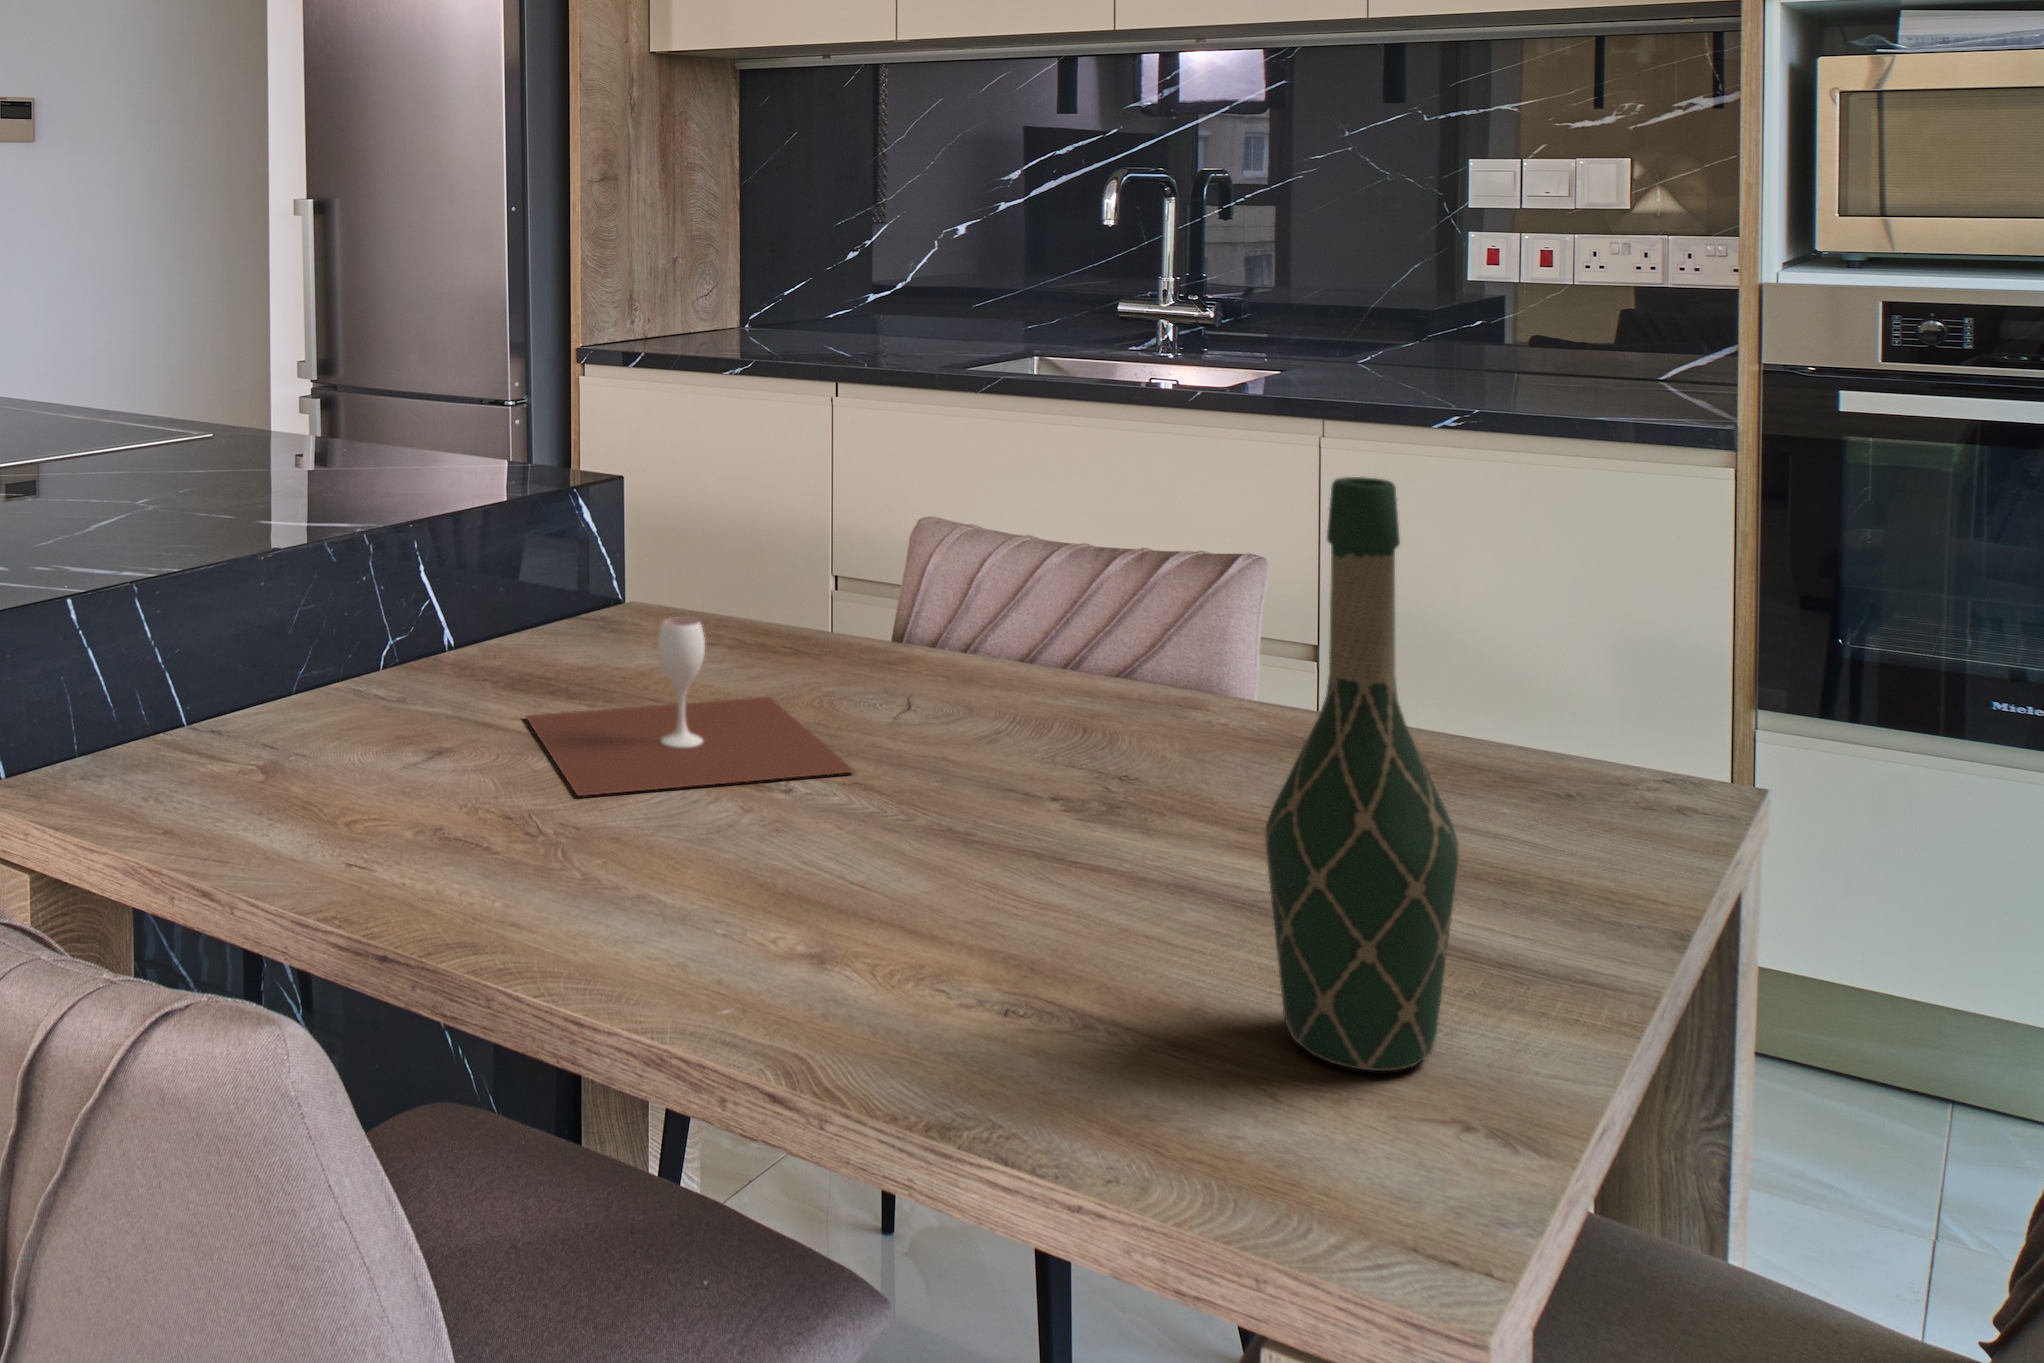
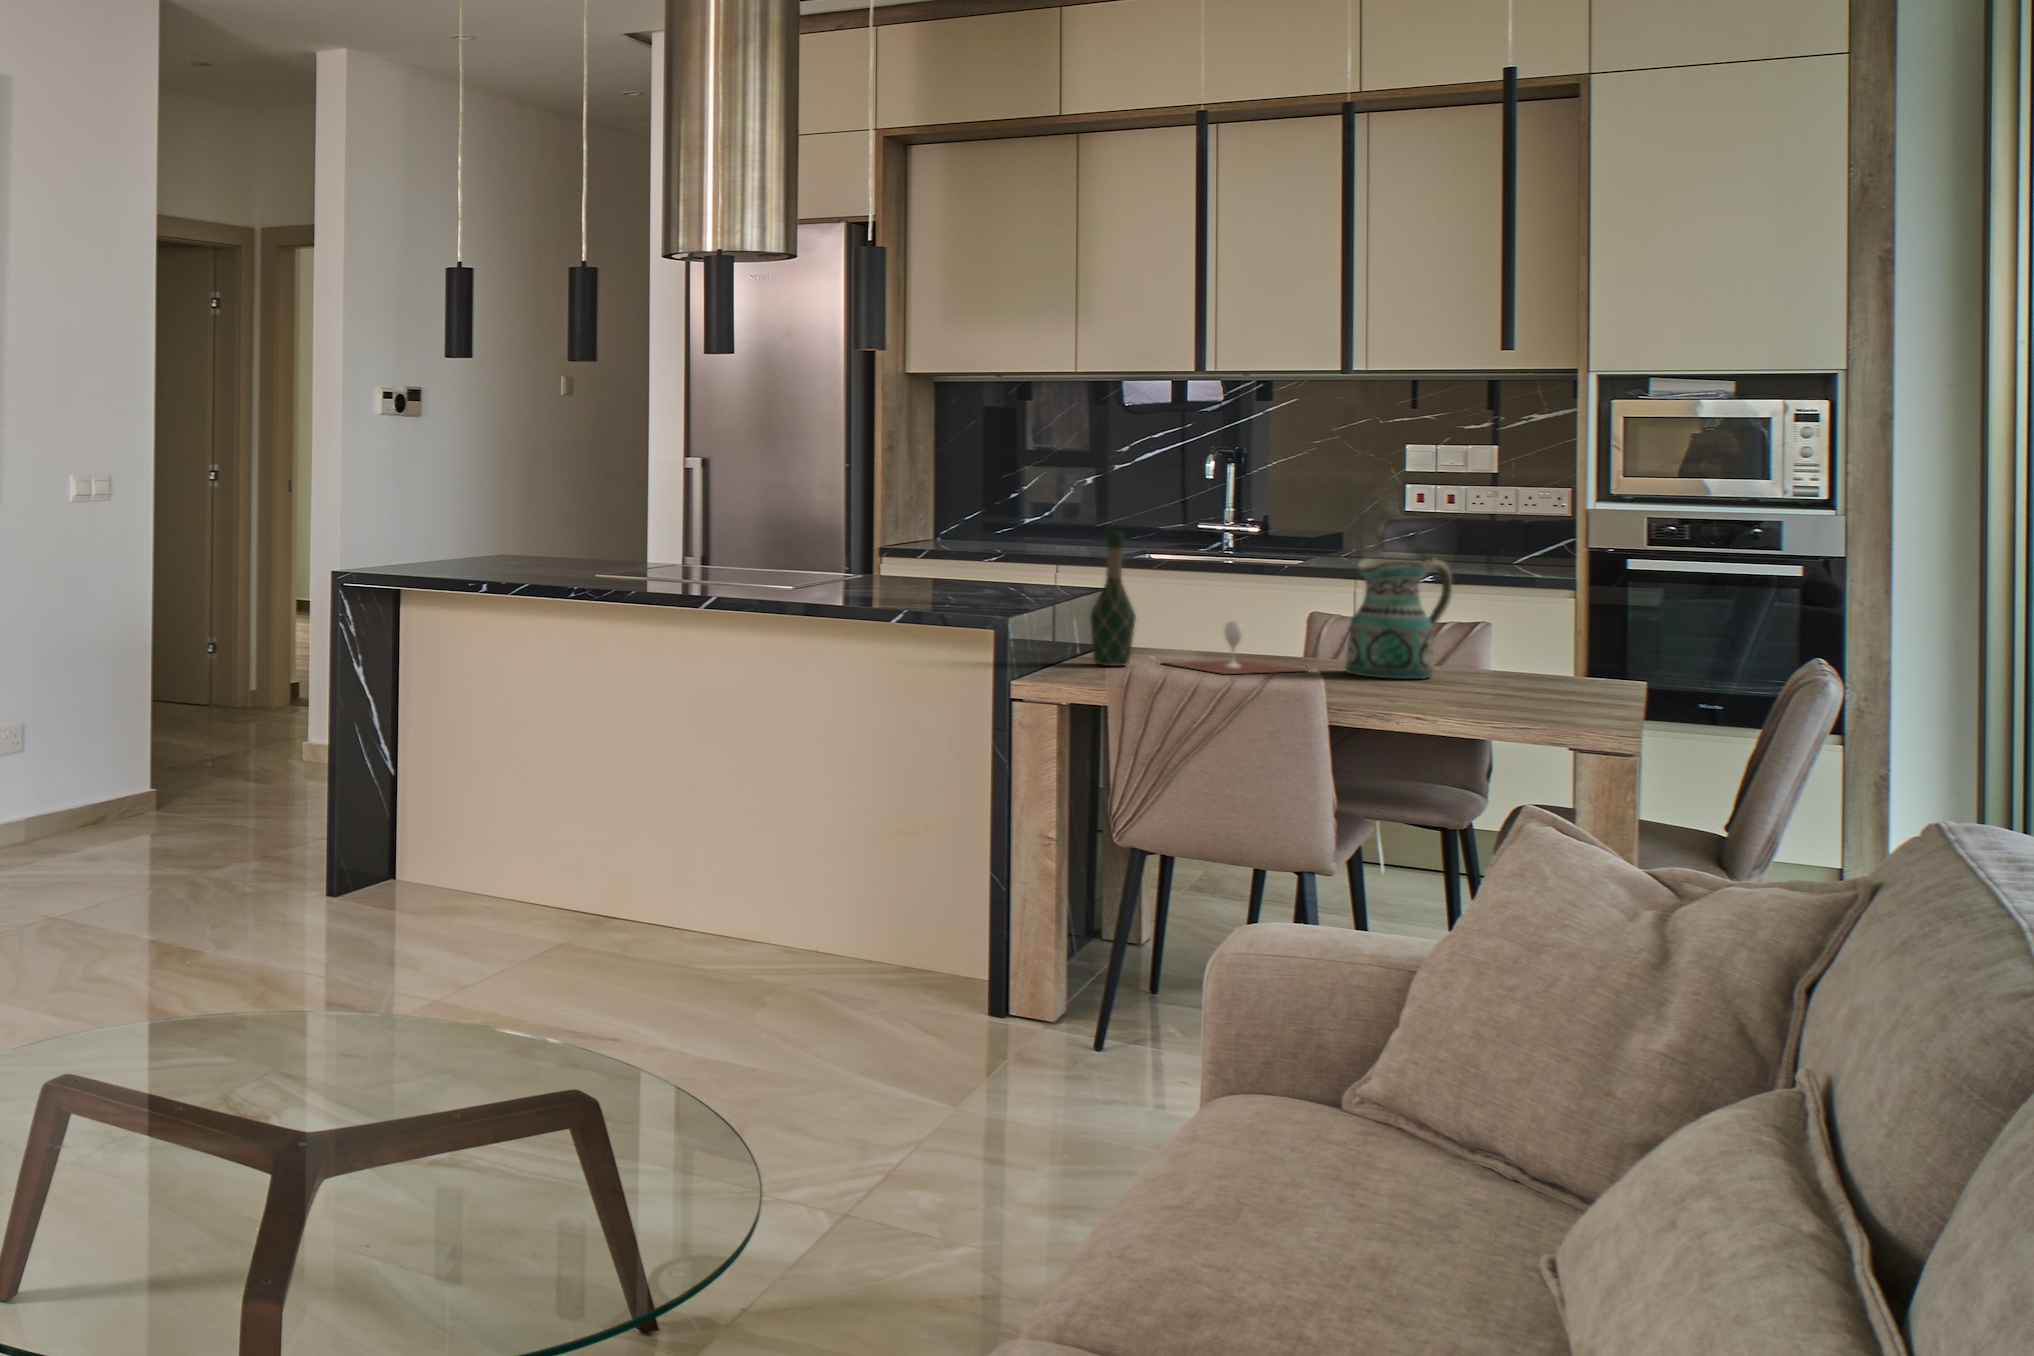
ceramic pitcher: none [941,458,1247,835] -> present [1345,559,1452,679]
wine bottle: present [1265,477,1459,1071] -> present [1090,531,1136,666]

